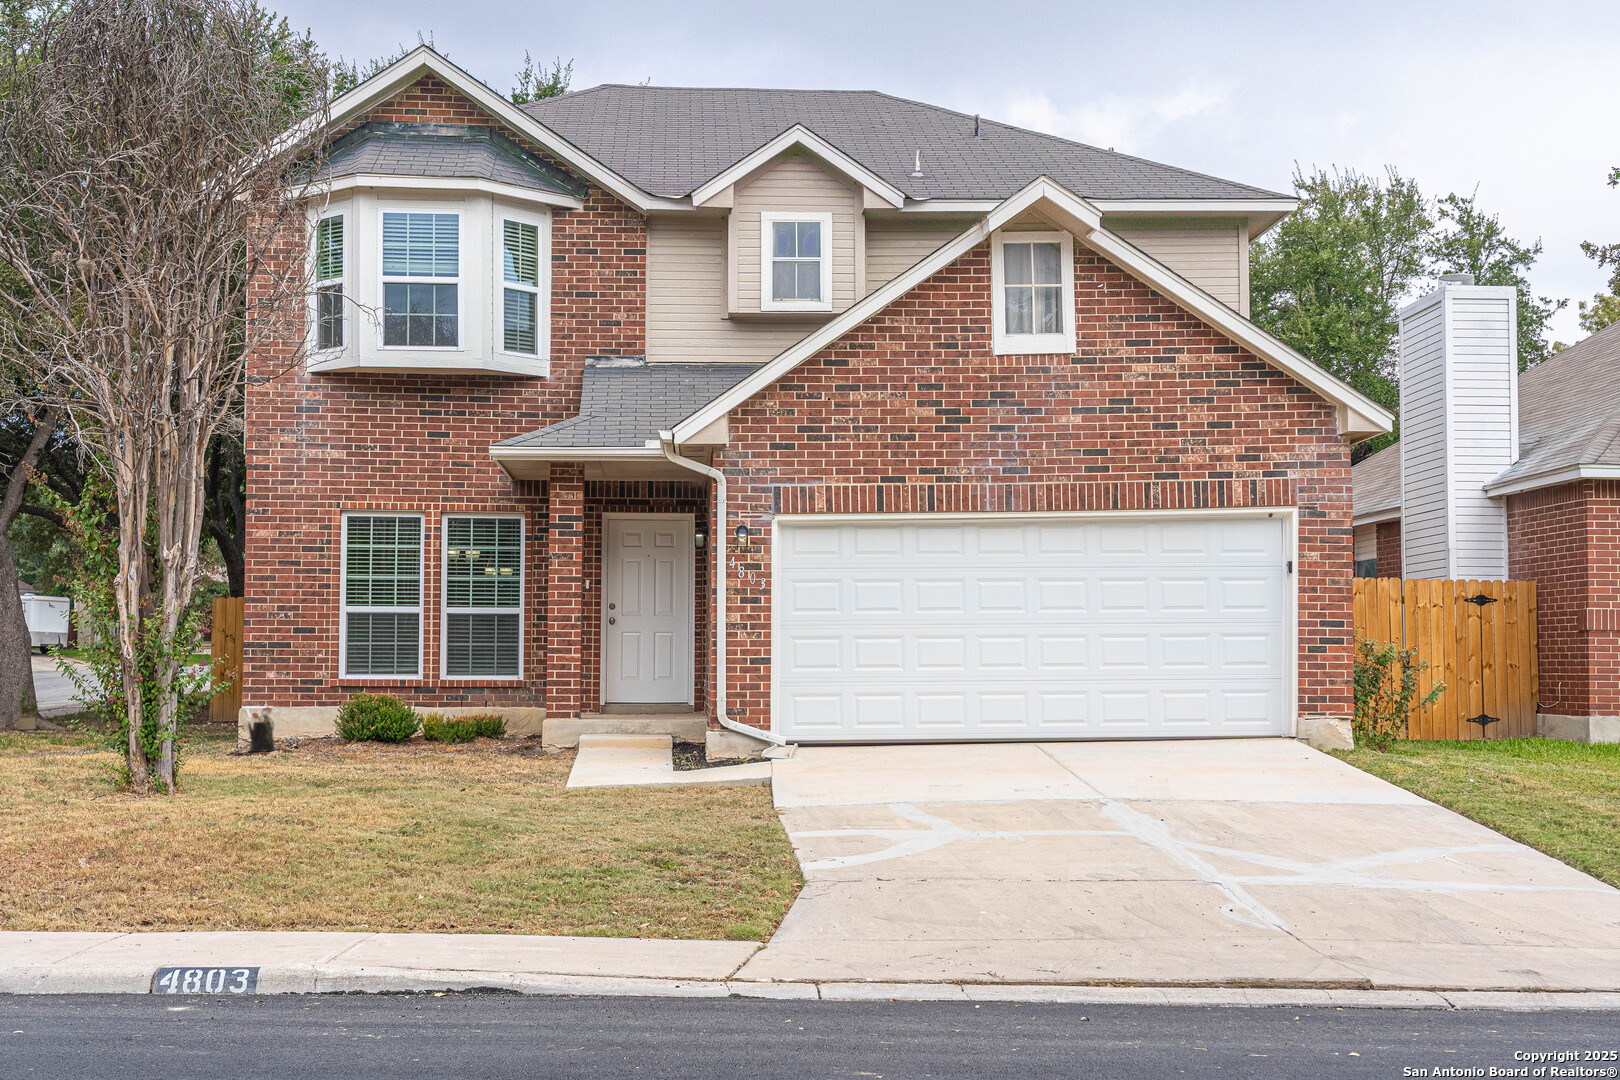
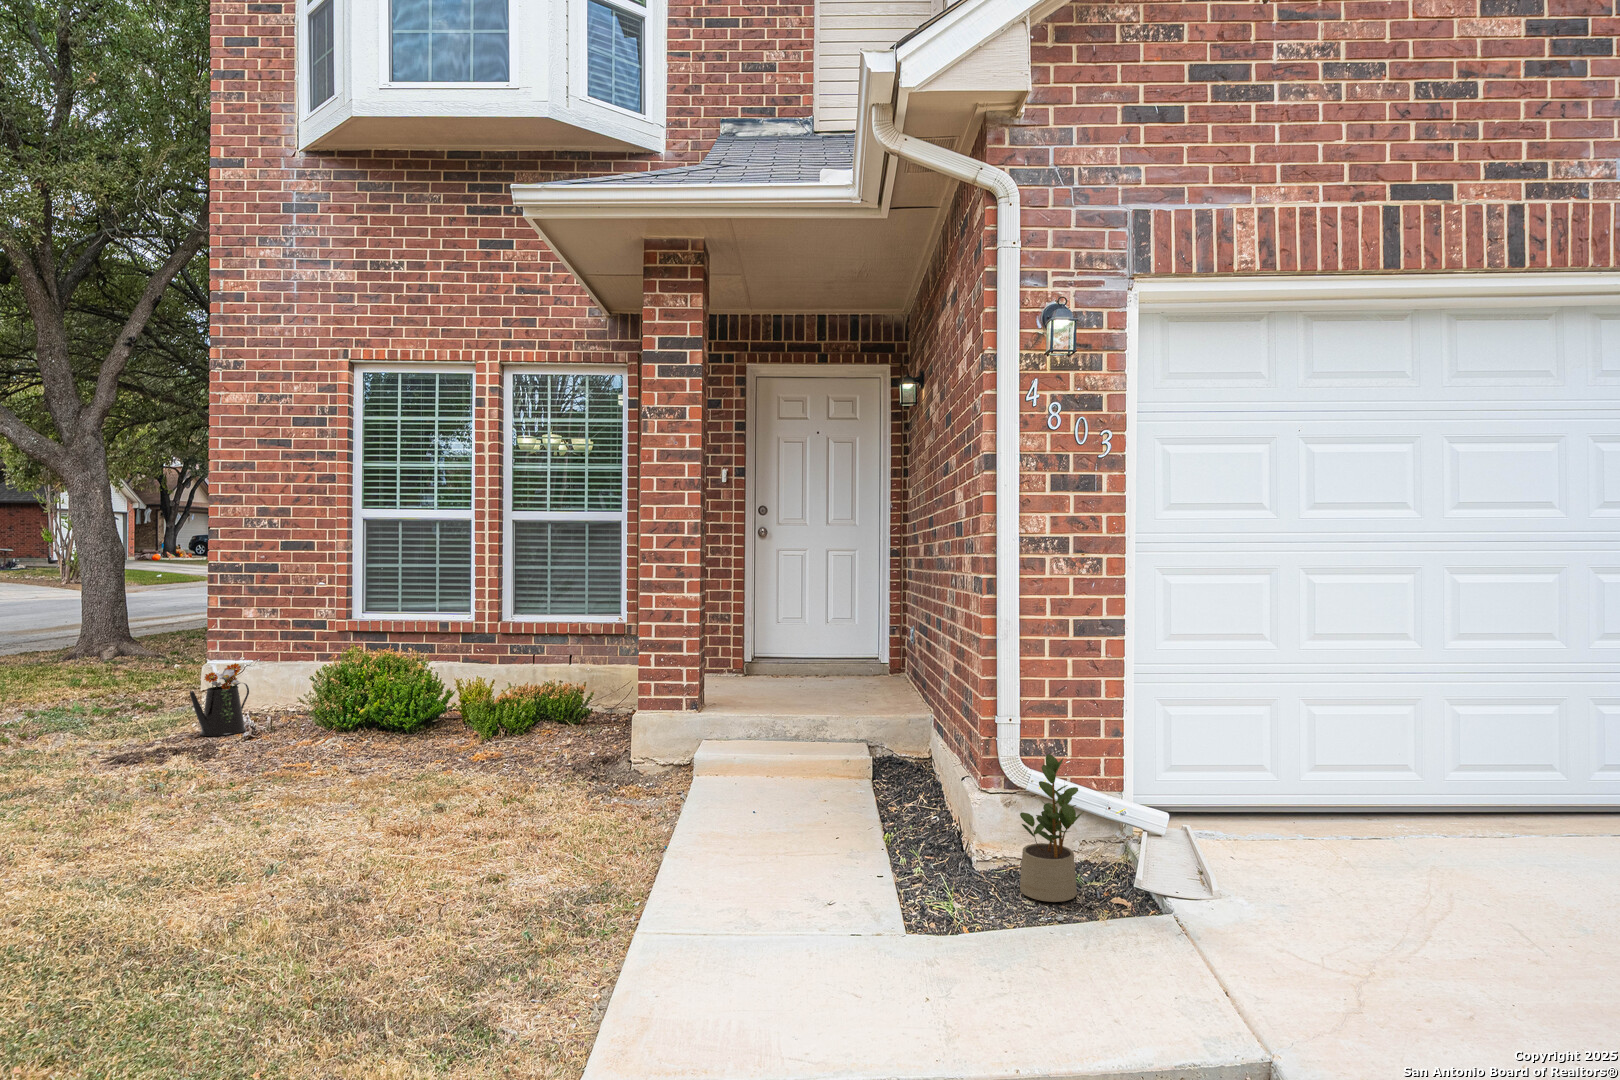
potted plant: present [17,689,40,730] -> present [1020,754,1084,902]

